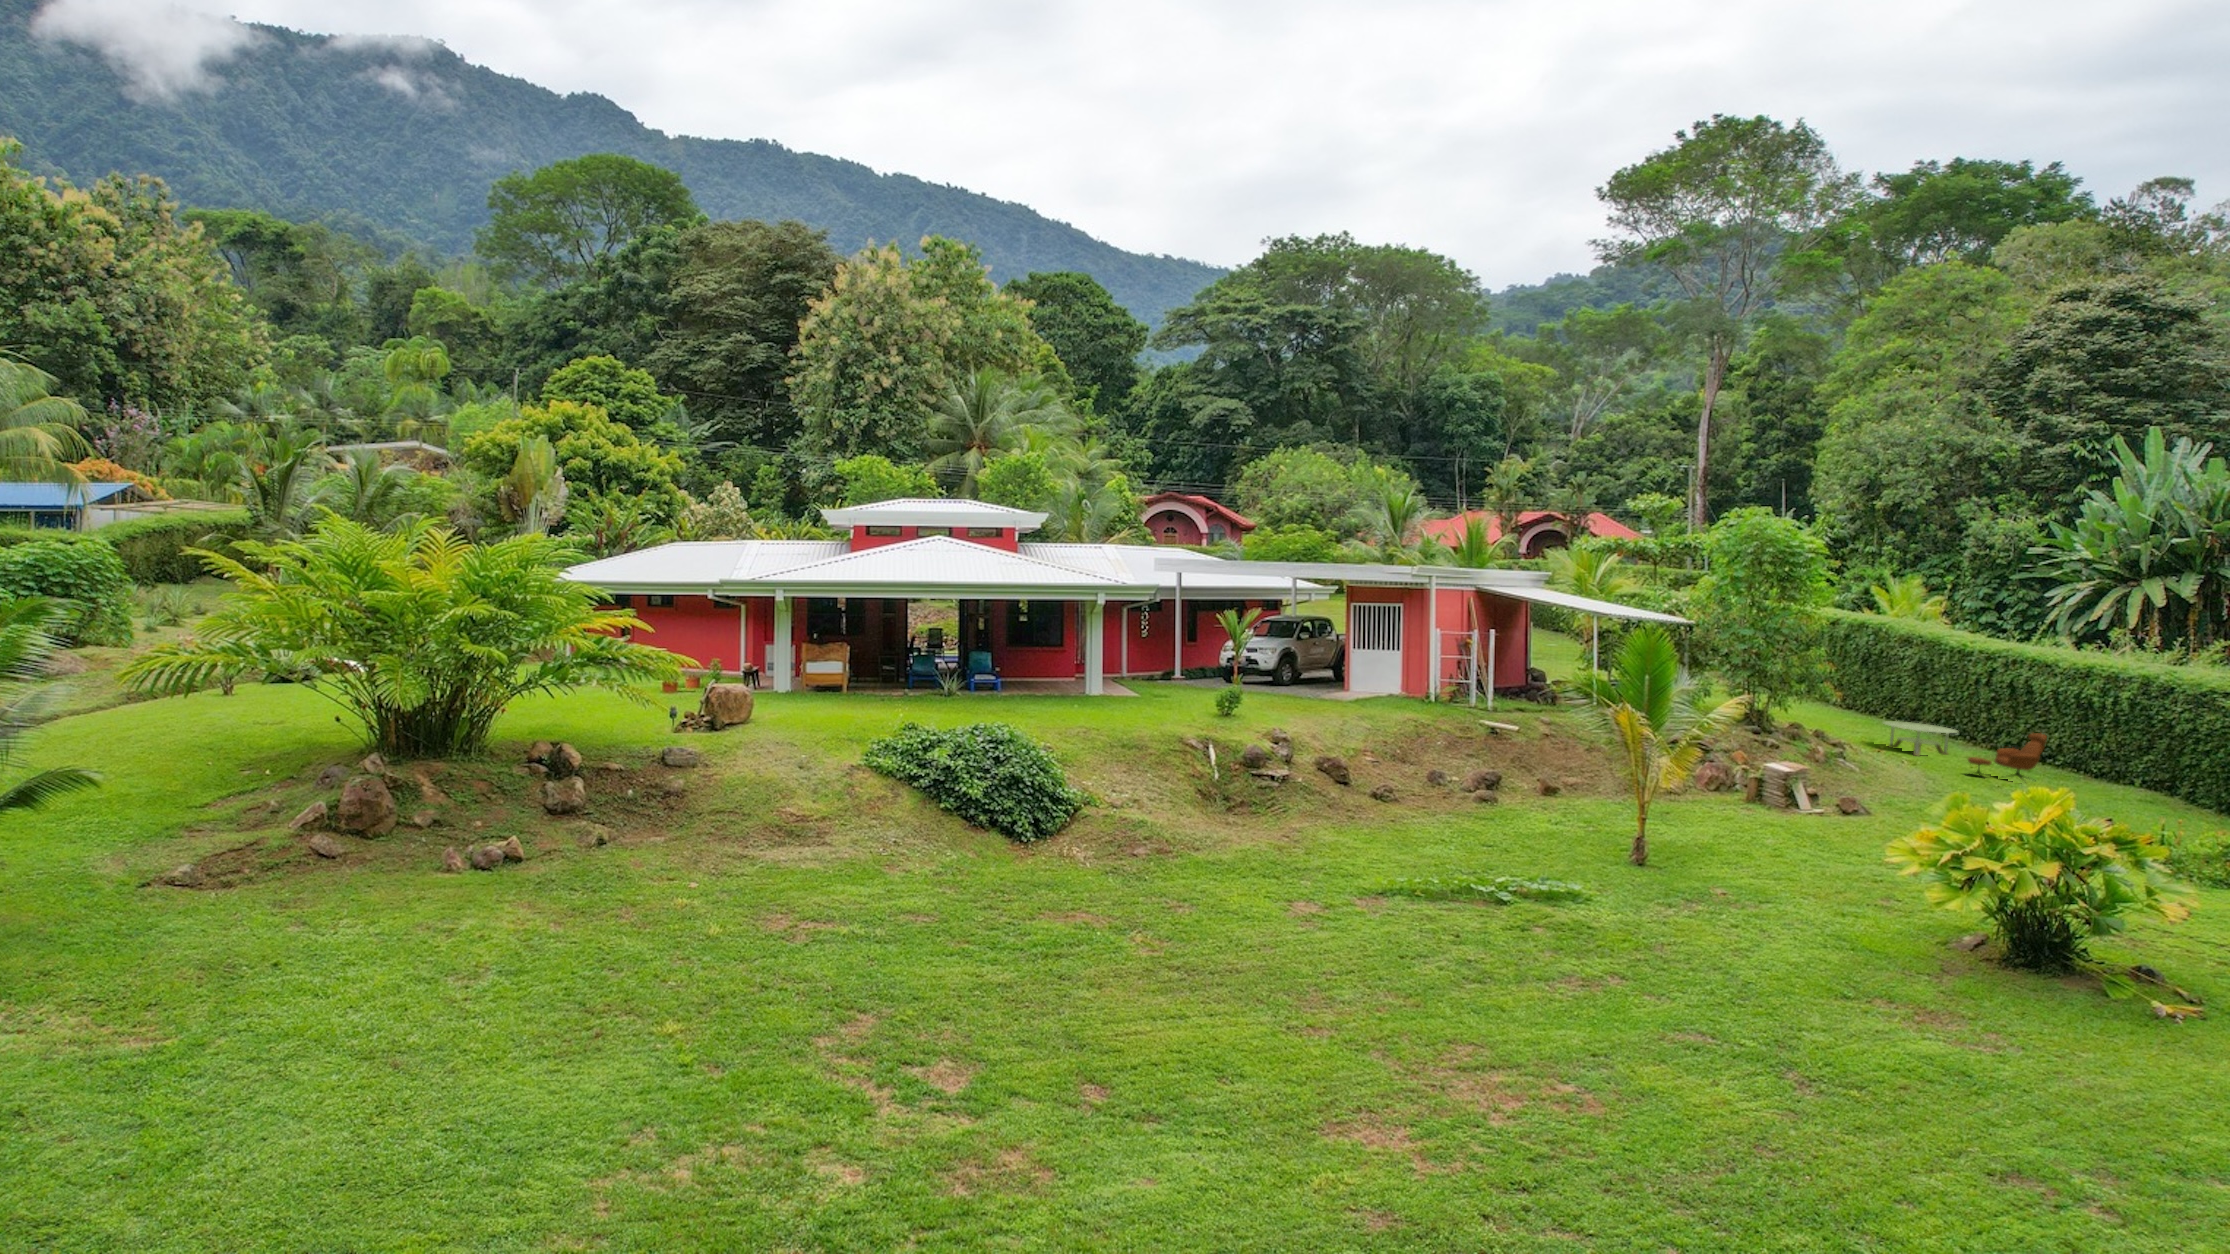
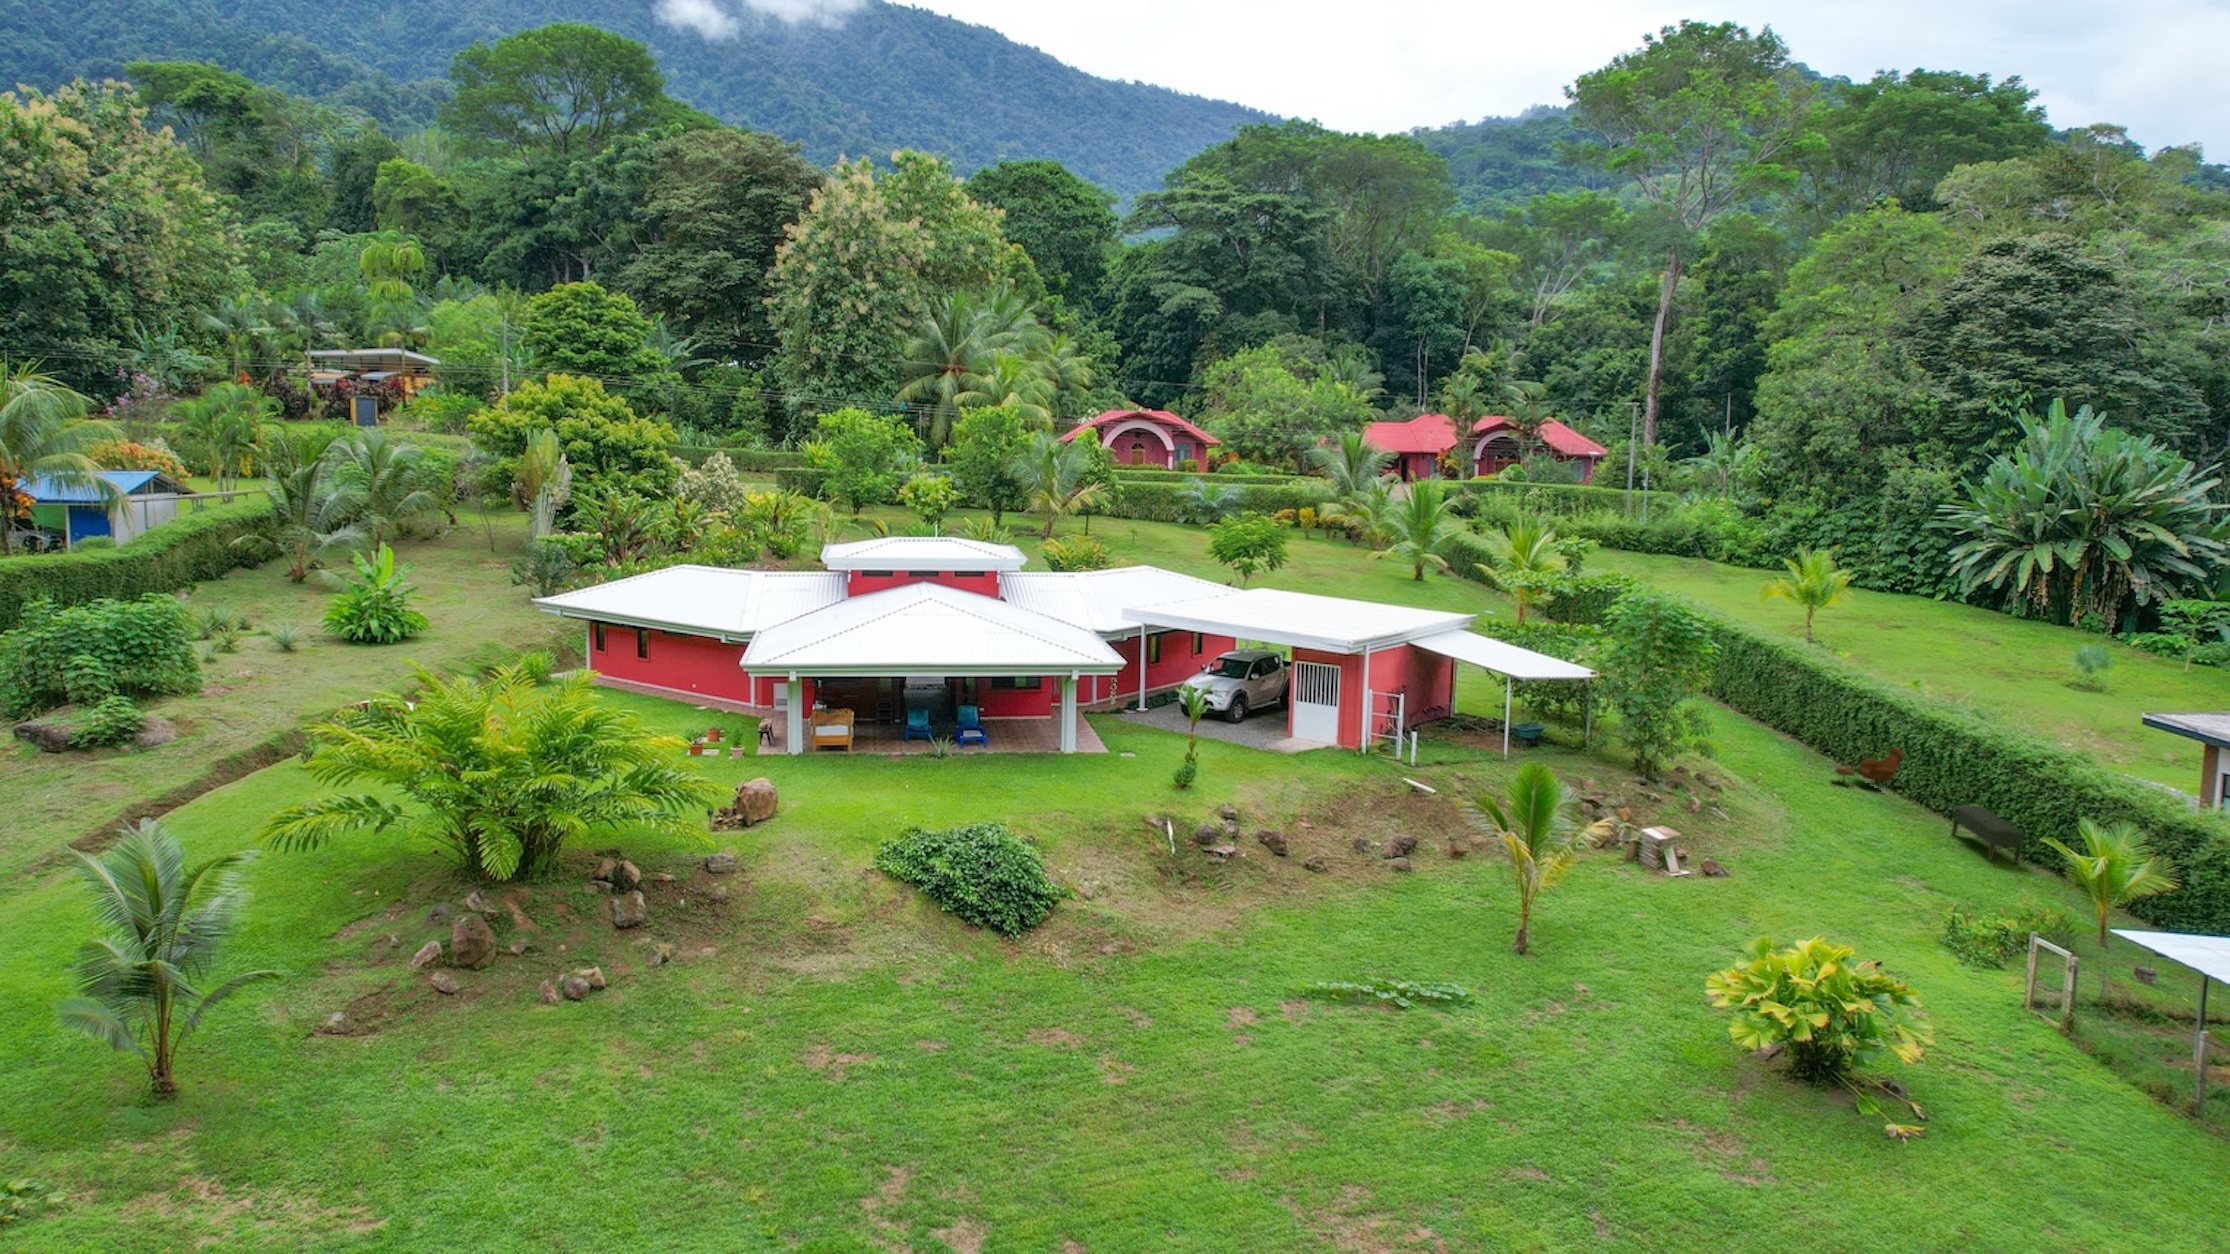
round table: present [1884,721,1958,756] -> none [1769,718,1835,755]
bench: none [2119,777,2214,835] -> present [1952,805,2026,864]

